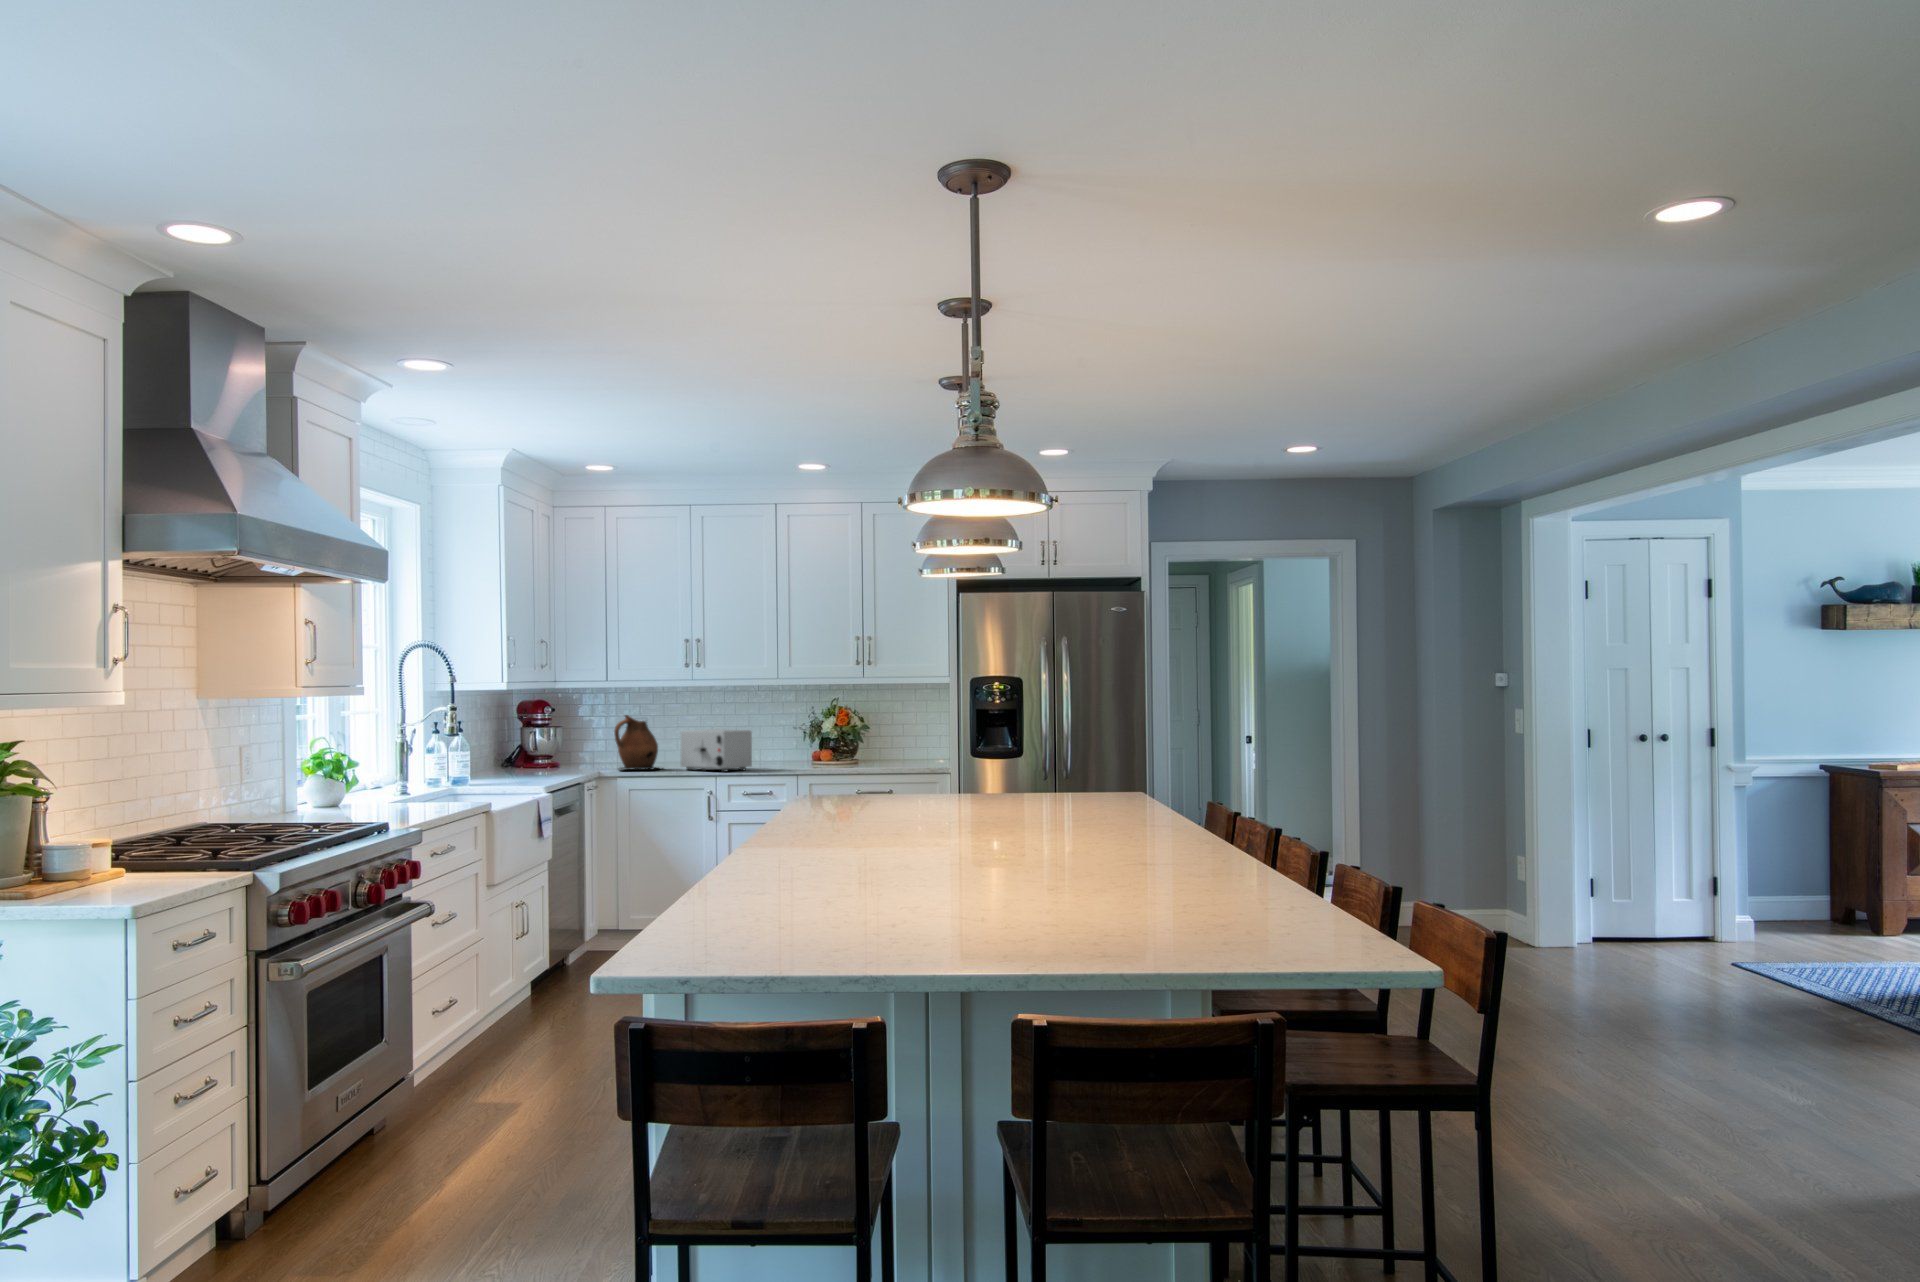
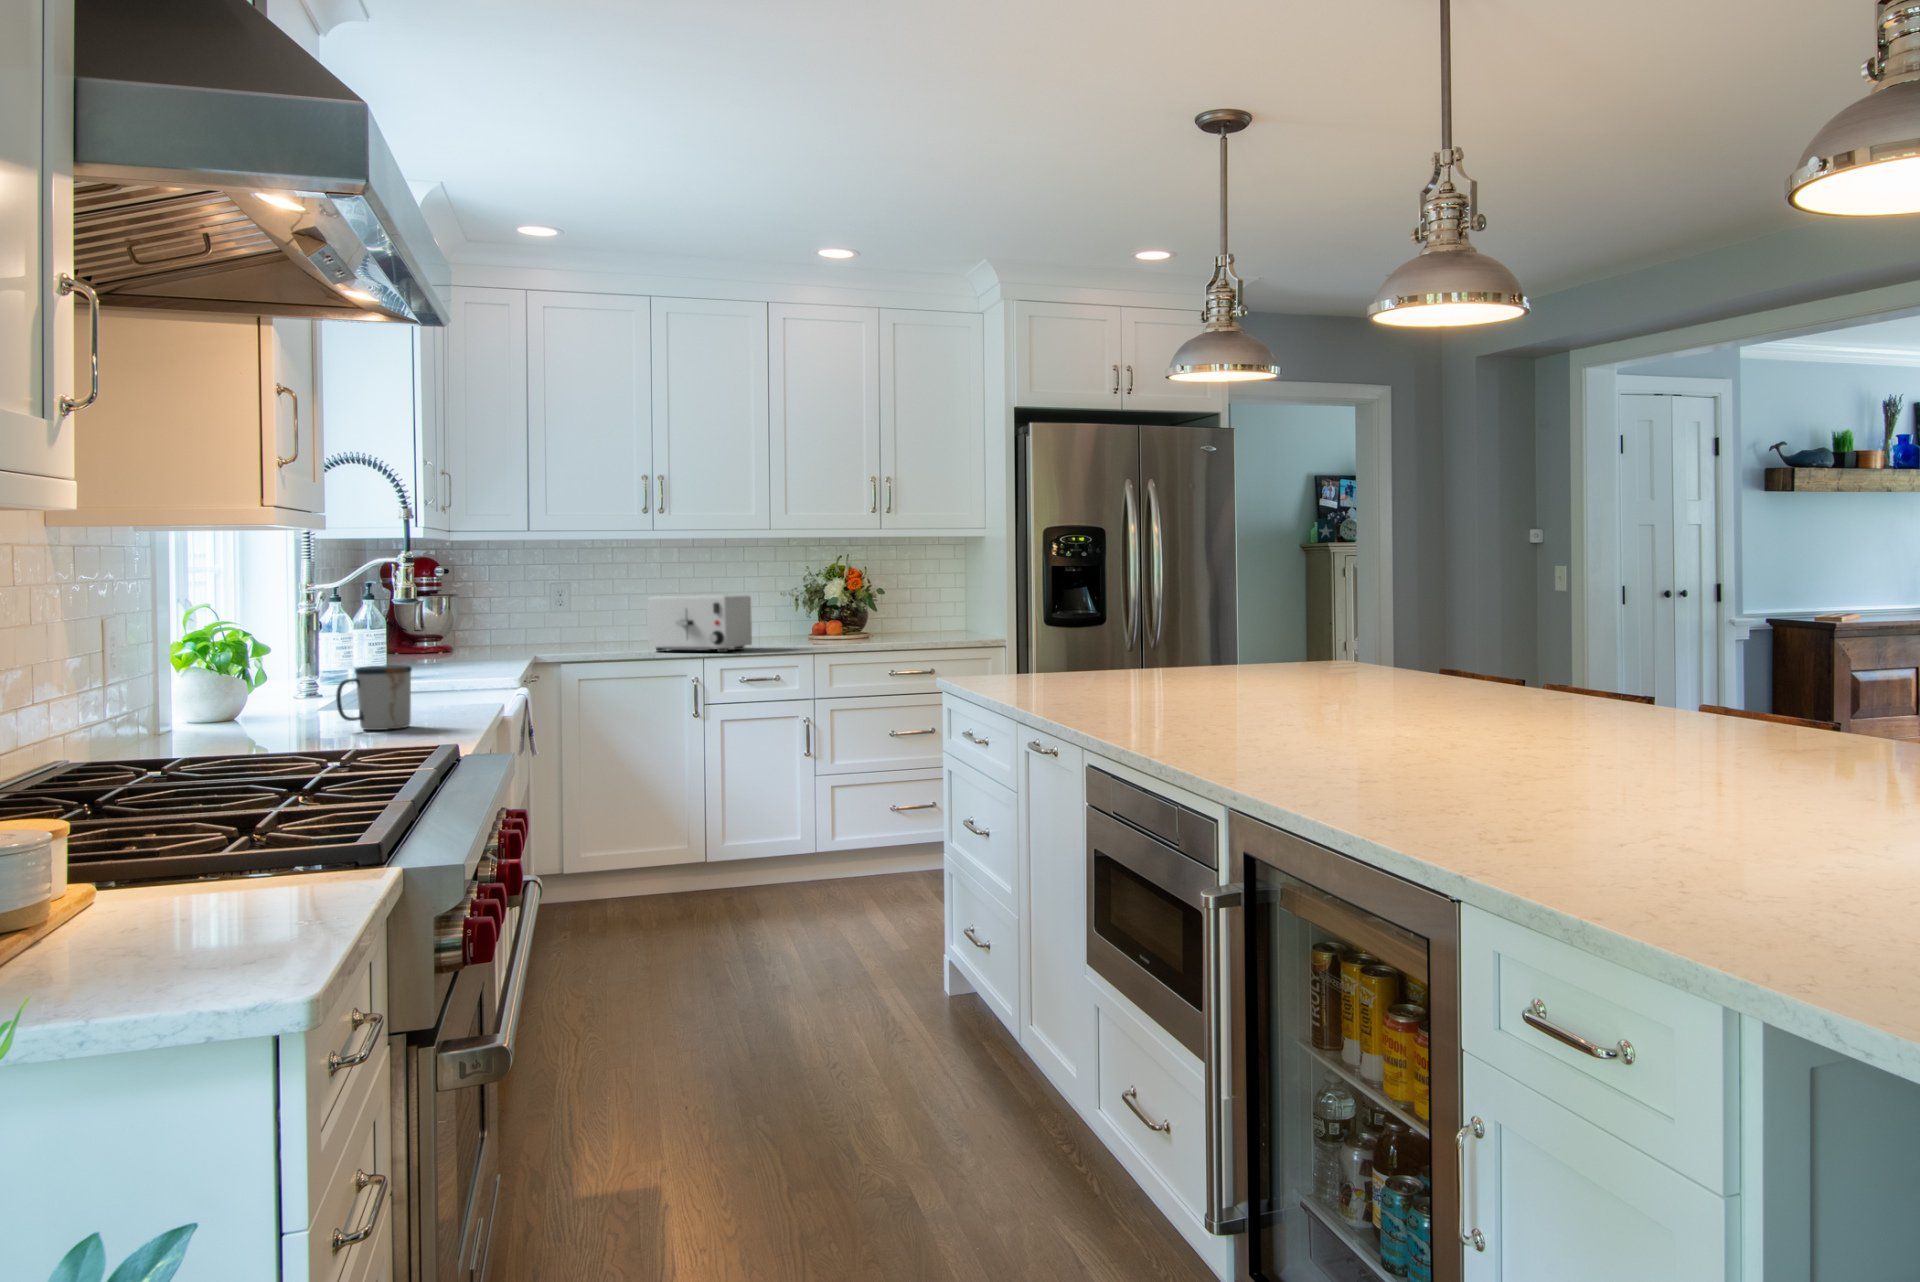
ceramic pitcher: present [614,715,658,770] -> none [549,575,616,653]
mug: none [358,776,401,811] -> present [336,665,412,730]

